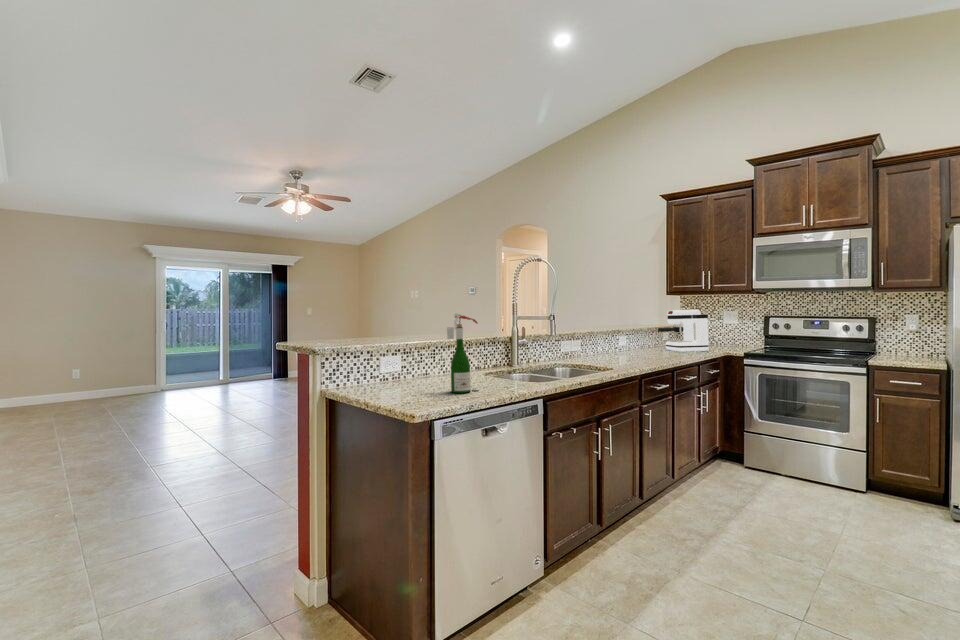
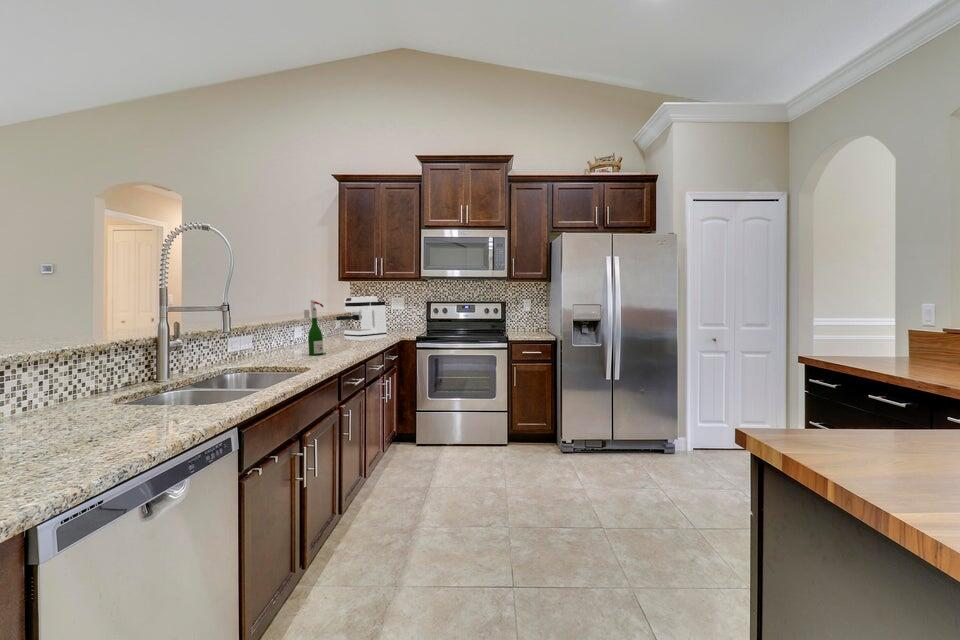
wine bottle: present [447,314,478,393] -> present [304,300,326,355]

